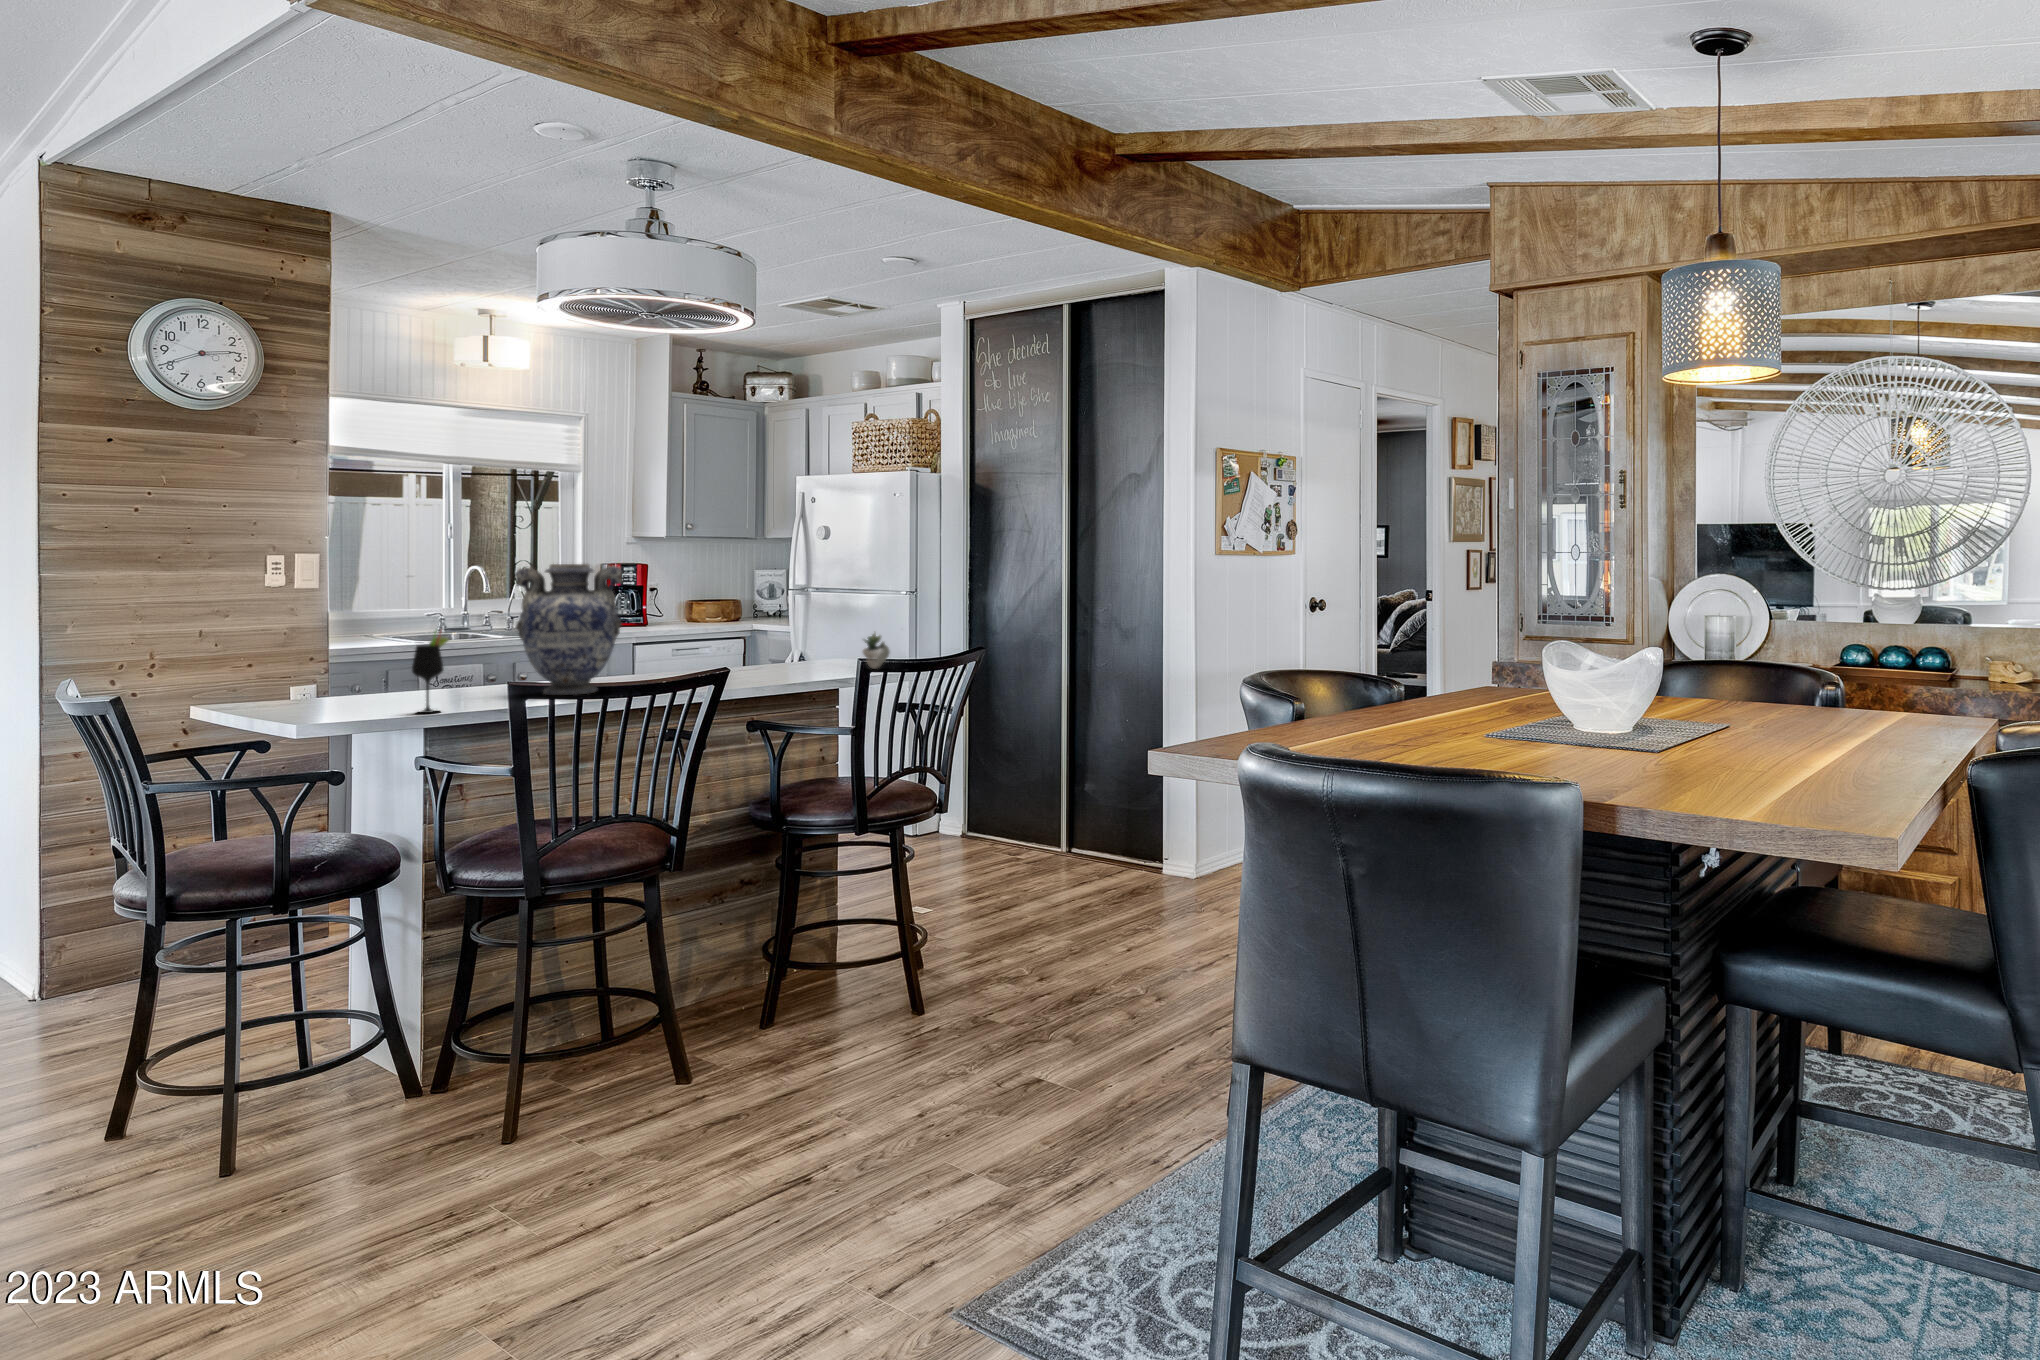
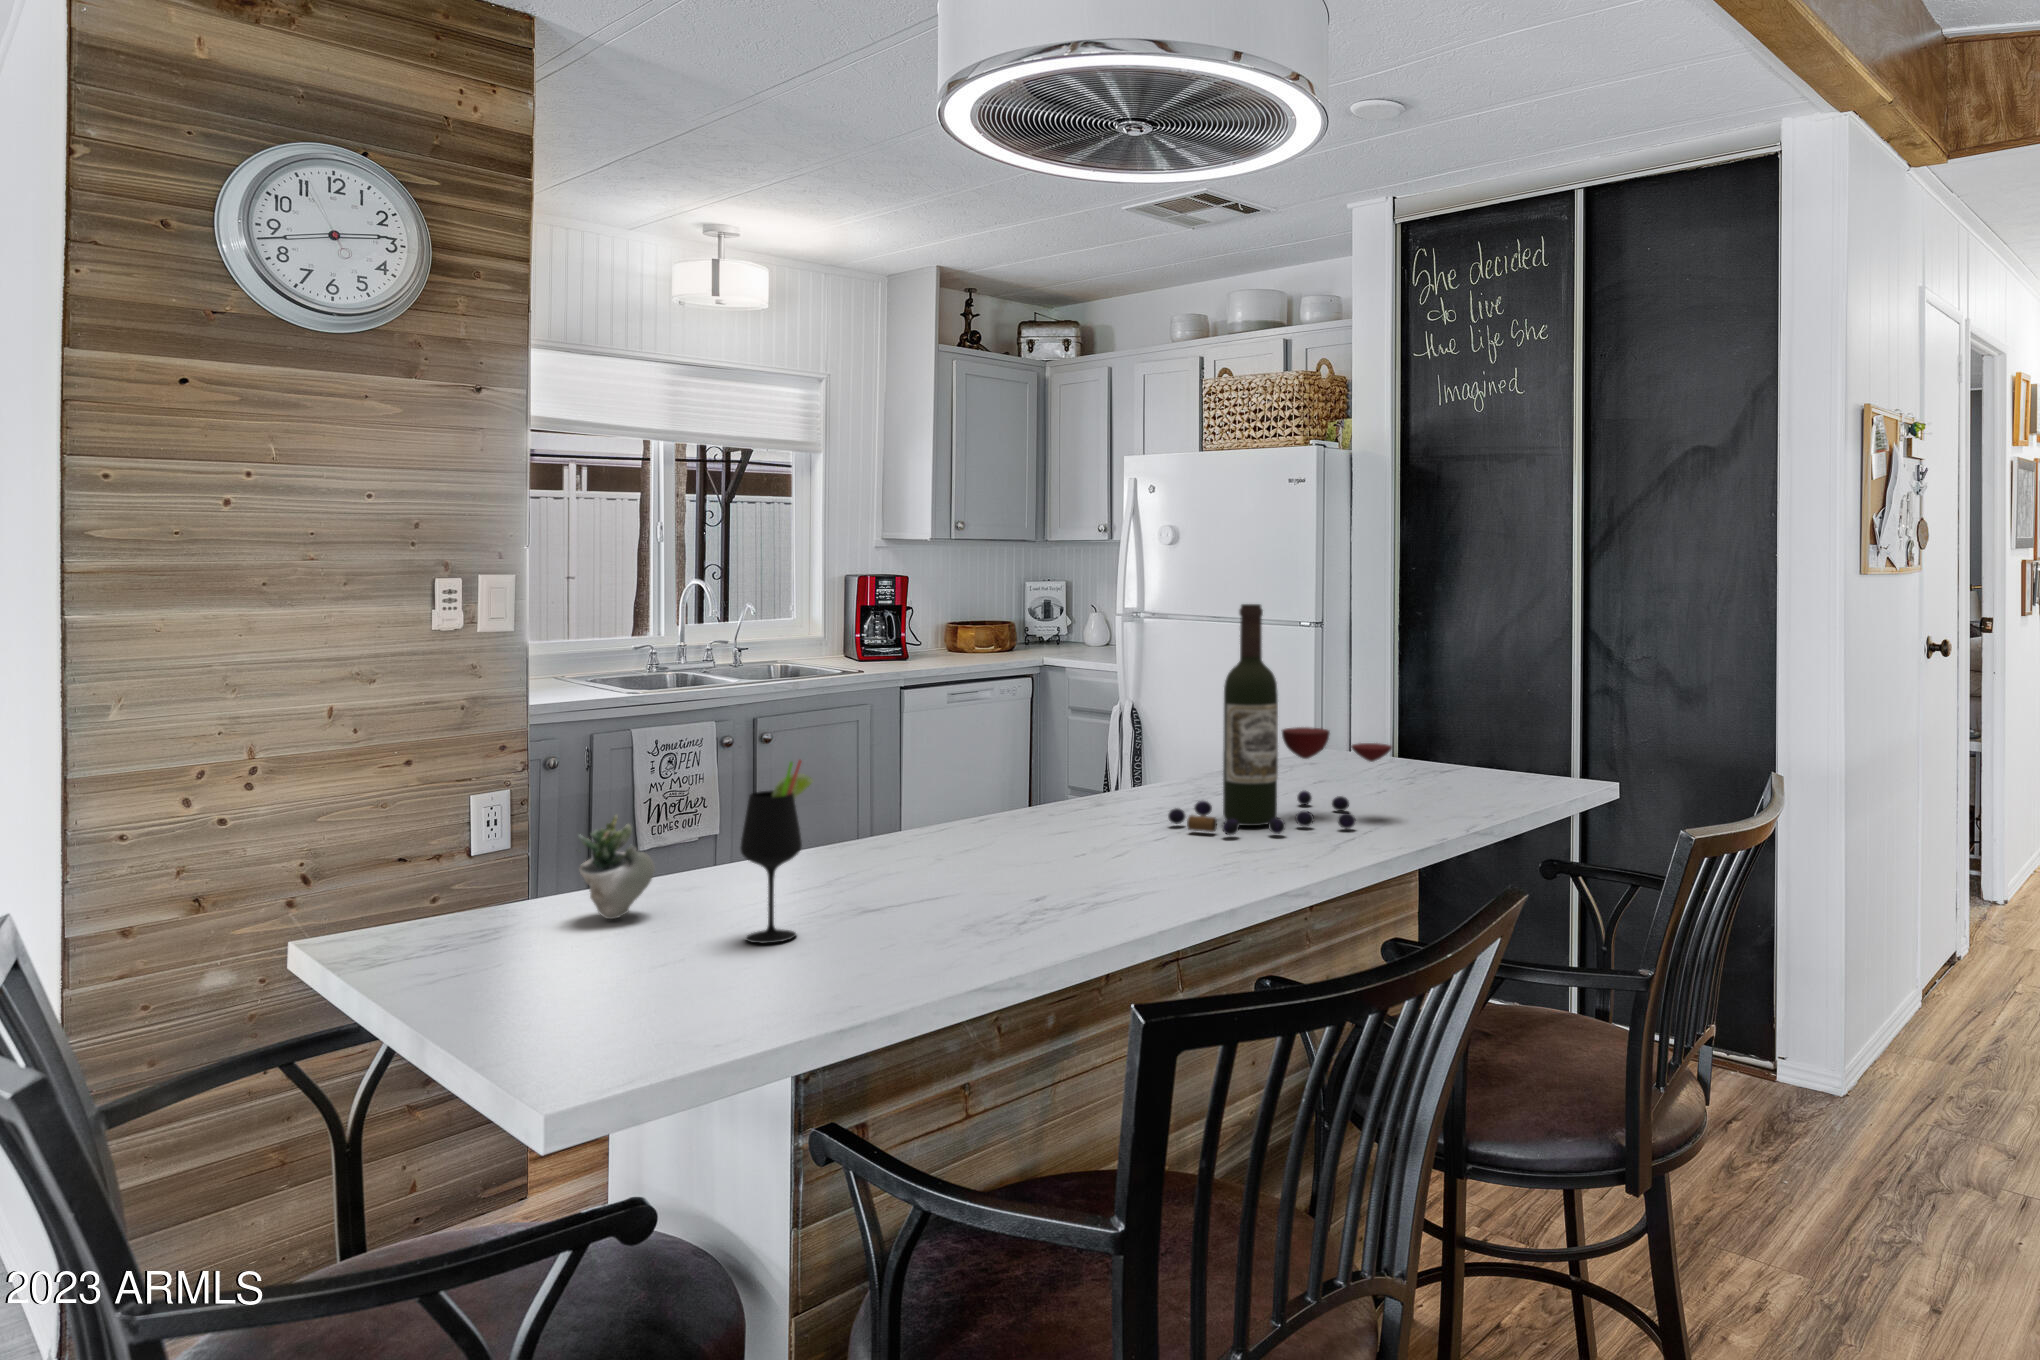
wine bottle: none [687,563,819,684] -> present [1168,604,1392,835]
vase: present [515,564,623,695] -> none [893,608,1086,869]
succulent plant: present [863,633,890,669] -> present [579,815,671,919]

